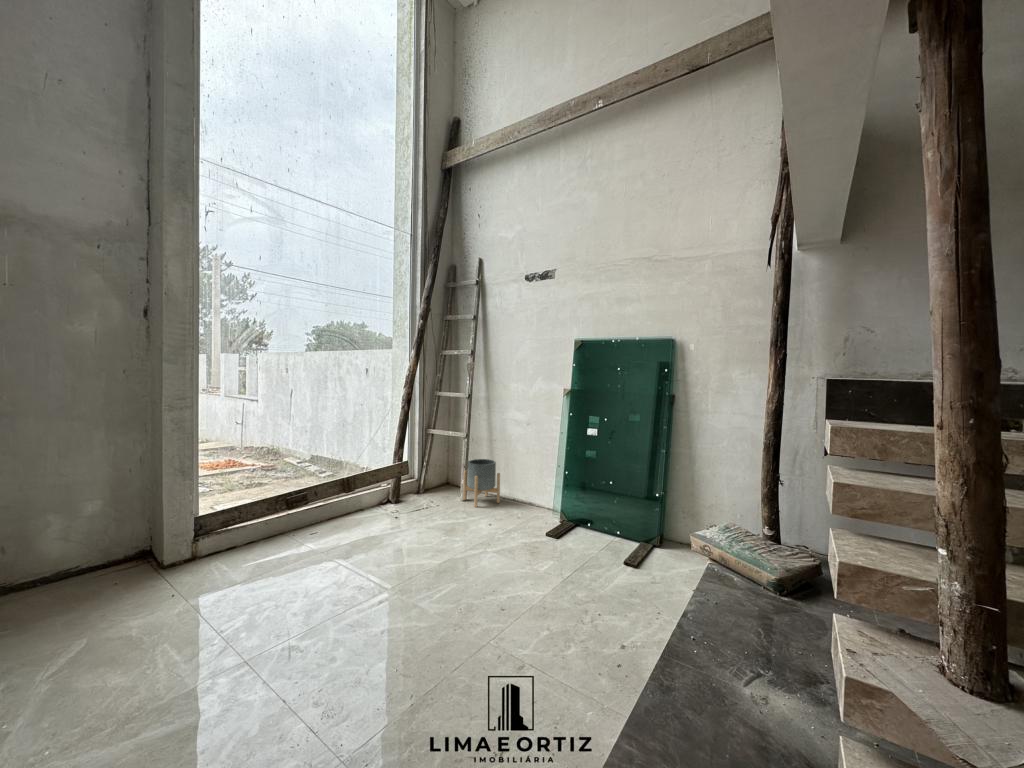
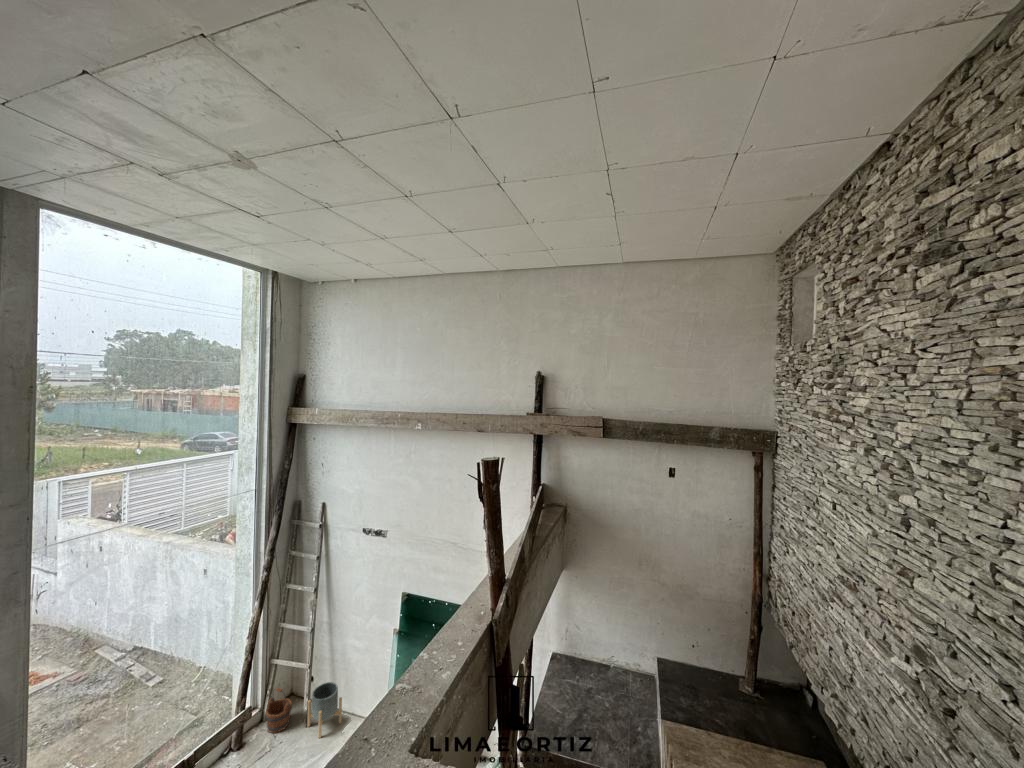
wooden bucket: none [422,453,448,498] -> present [266,688,292,733]

